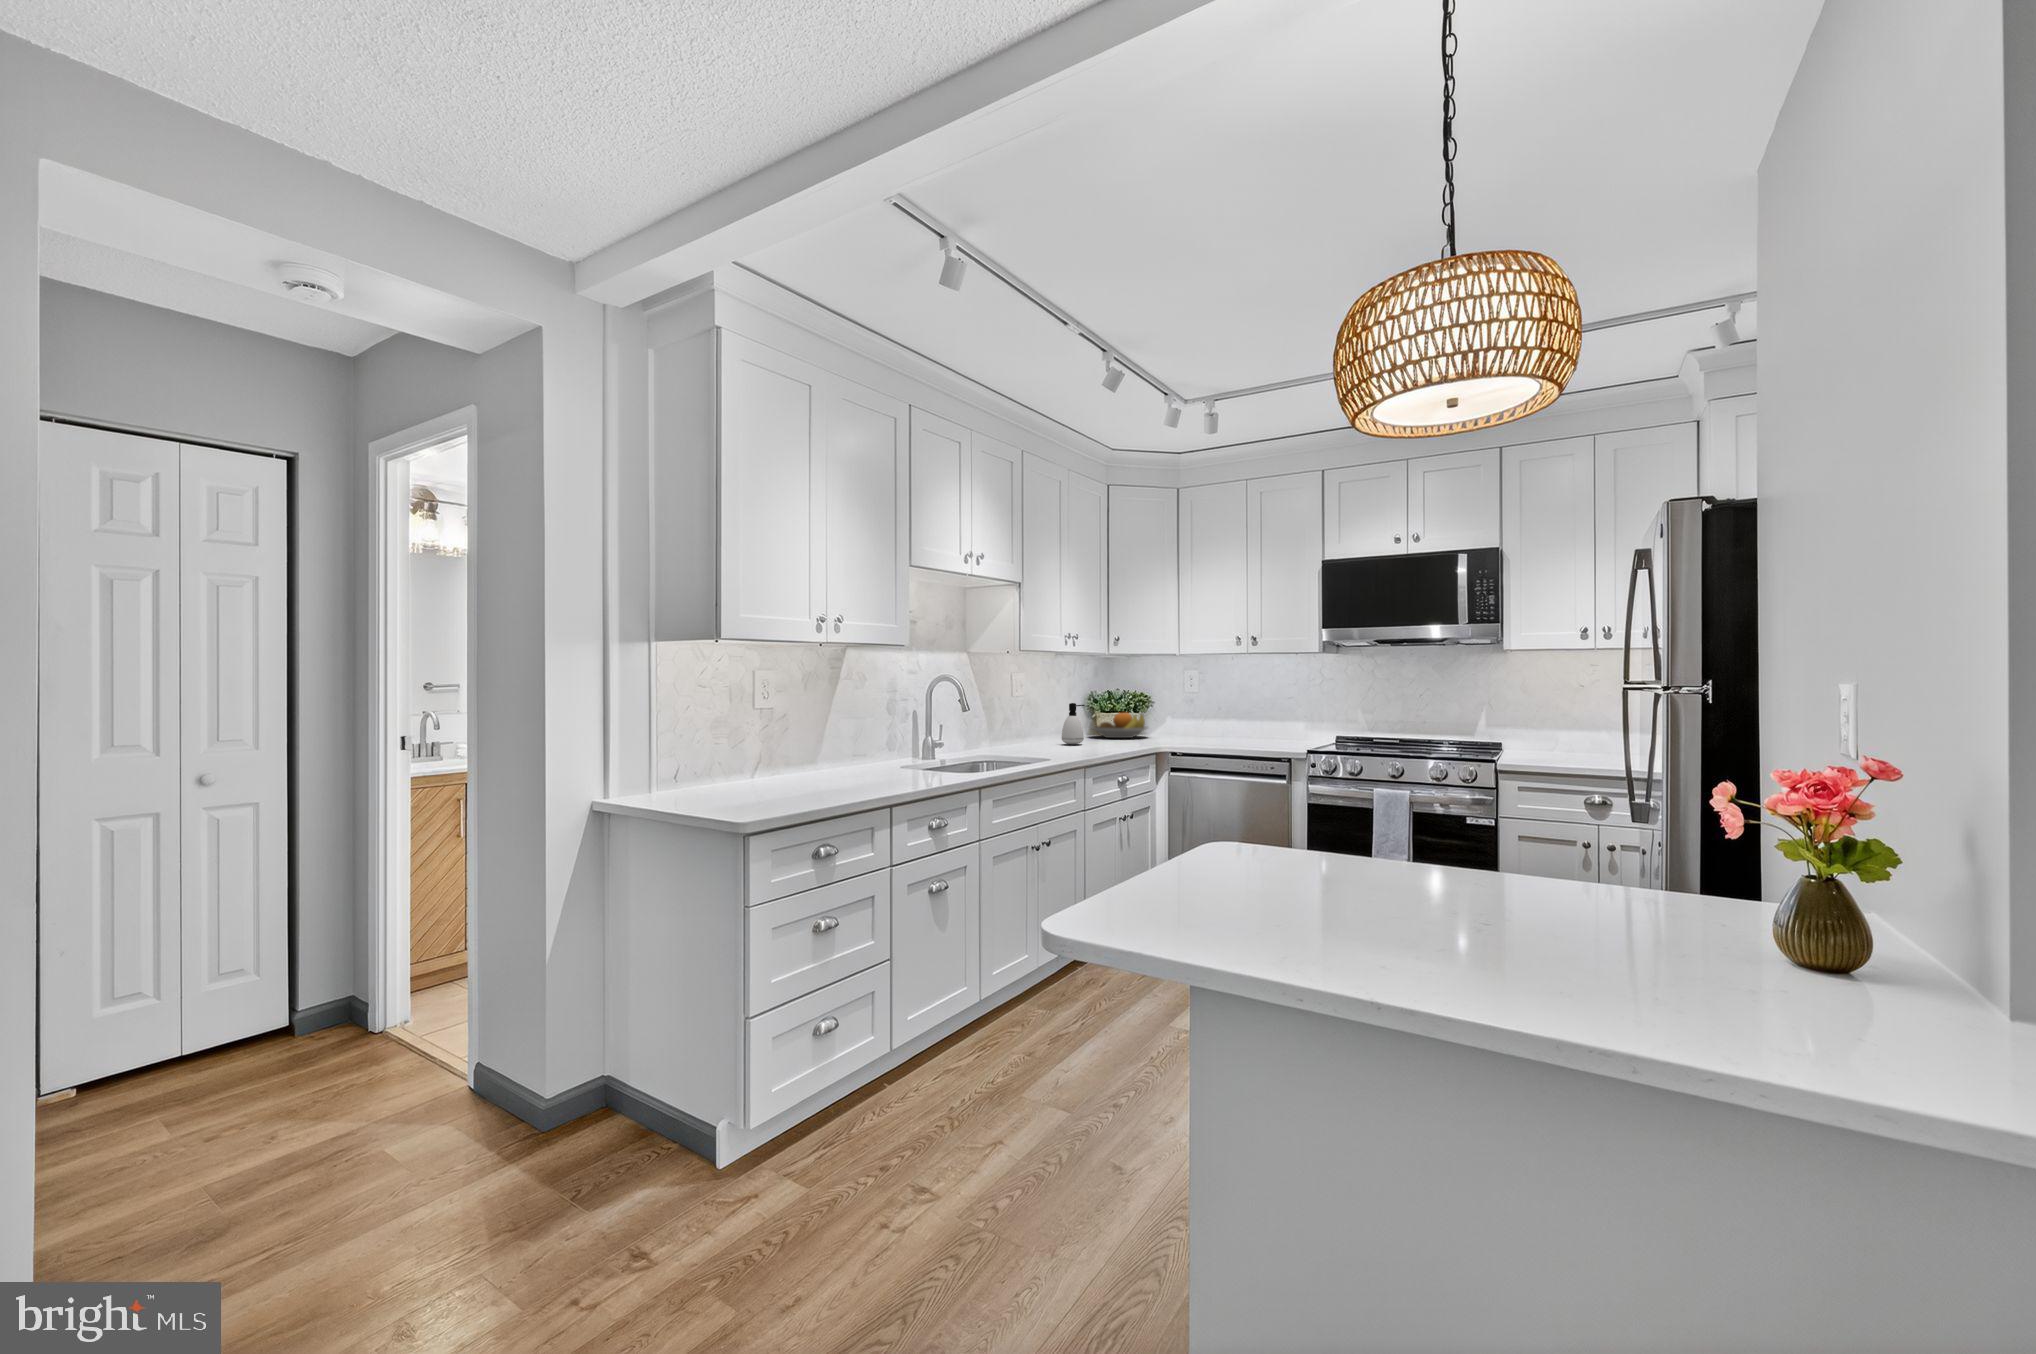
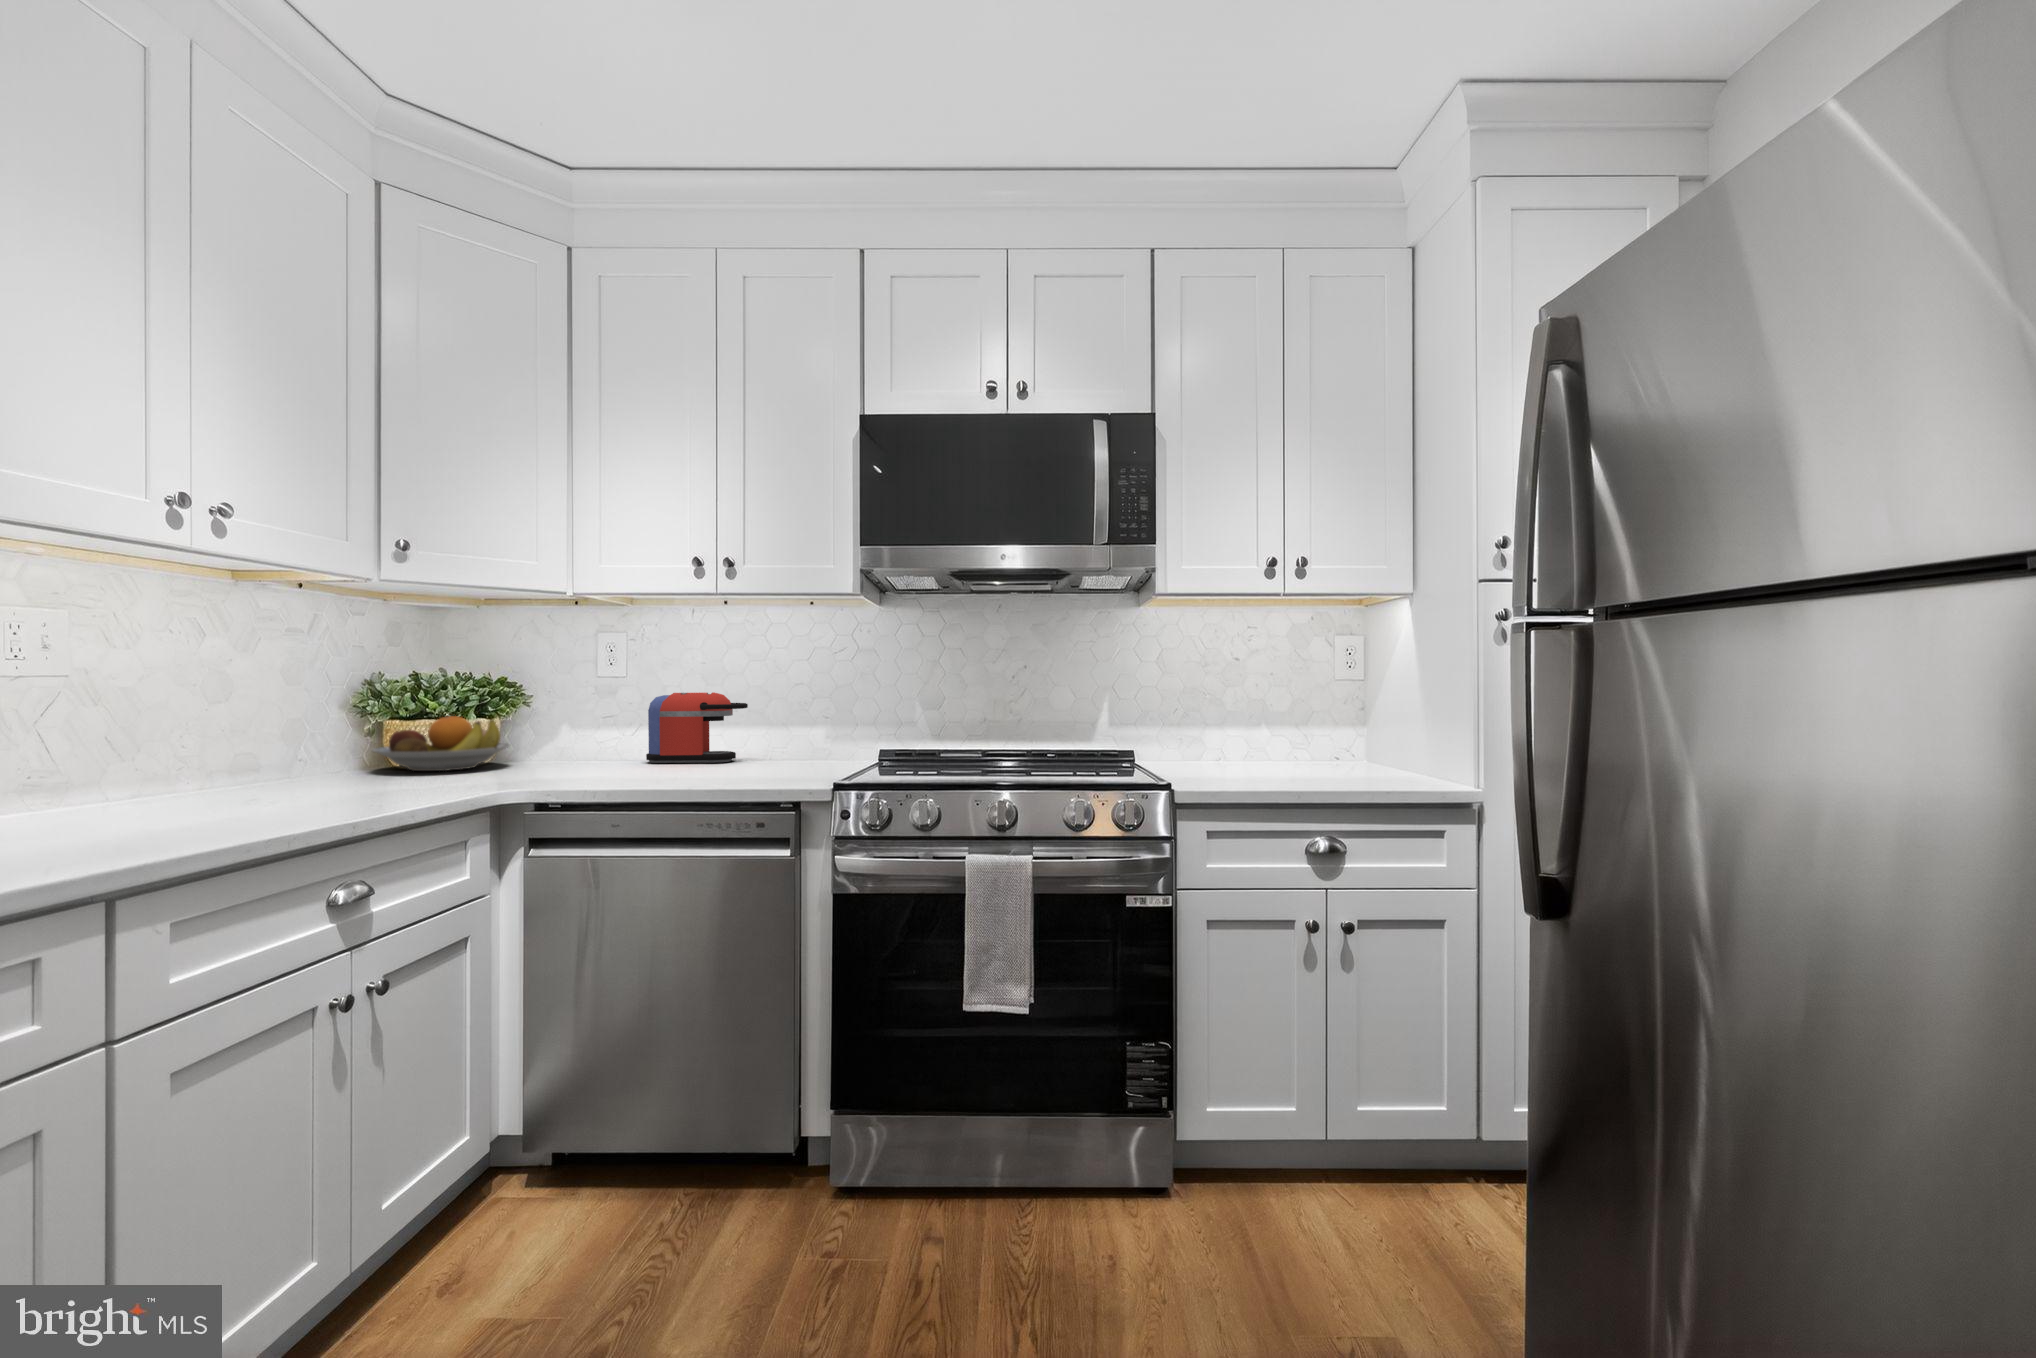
soap dispenser: present [1062,703,1085,745] -> none [281,702,343,797]
coffee maker: none [1215,703,1268,740] -> present [646,692,748,763]

